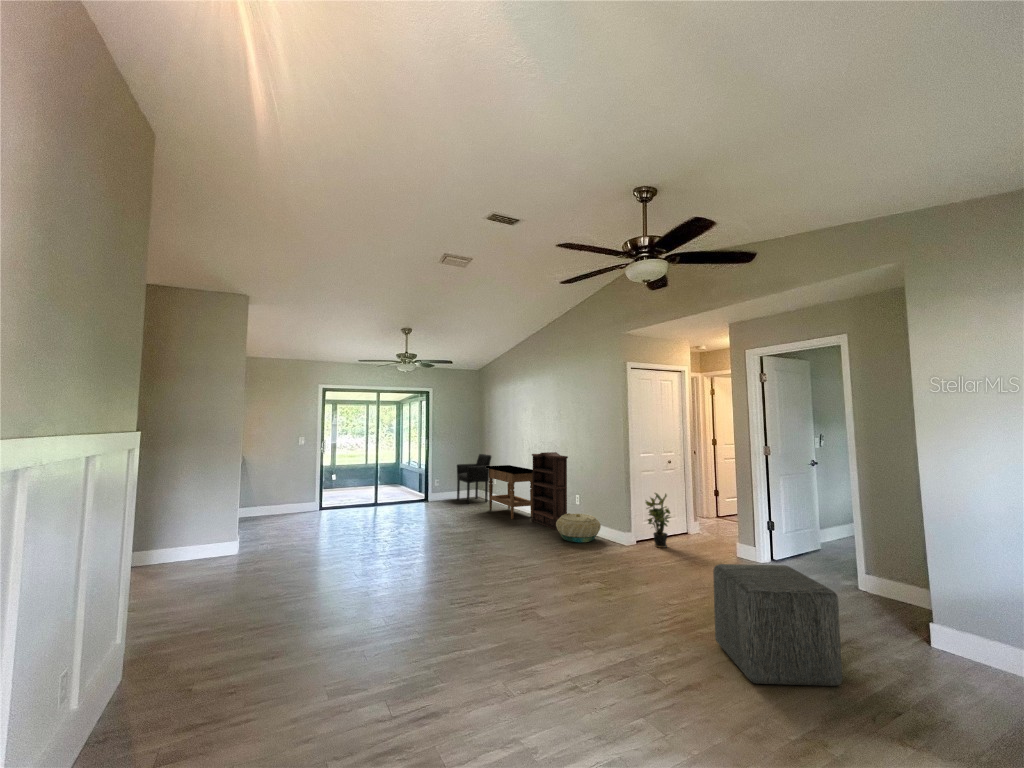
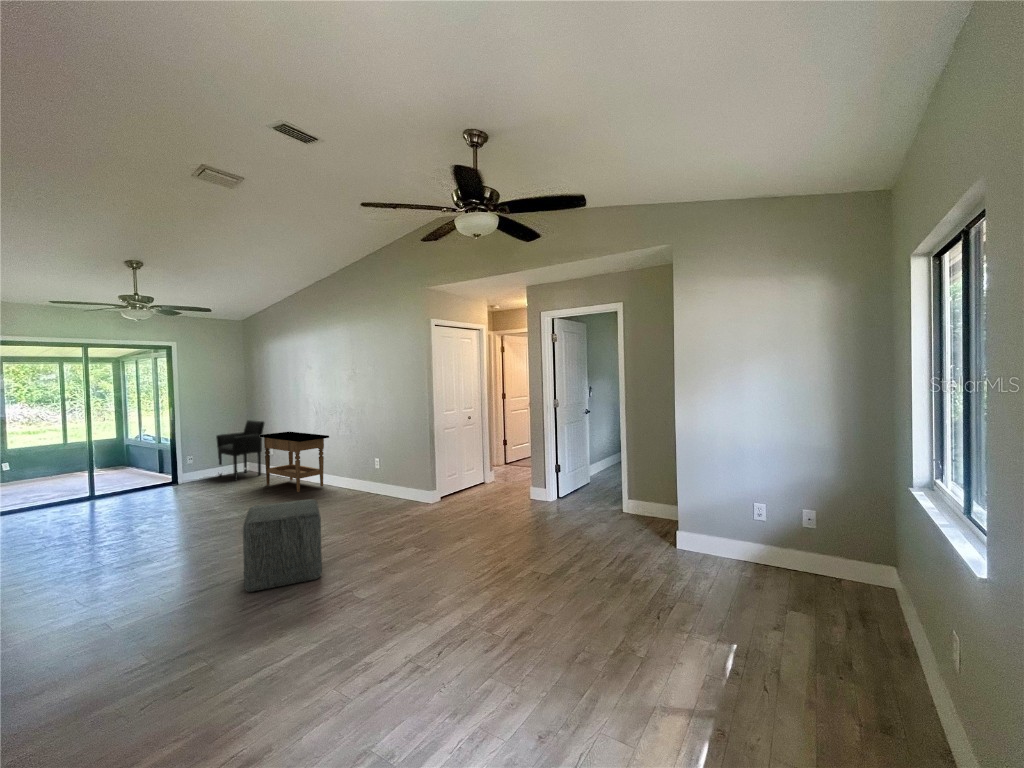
bookshelf: present [531,452,568,529] -> none [321,415,366,497]
potted plant: present [646,493,671,548] -> none [449,448,475,501]
basket: present [556,513,601,543] -> none [356,478,404,508]
ottoman: present [713,564,842,686] -> present [243,499,322,592]

